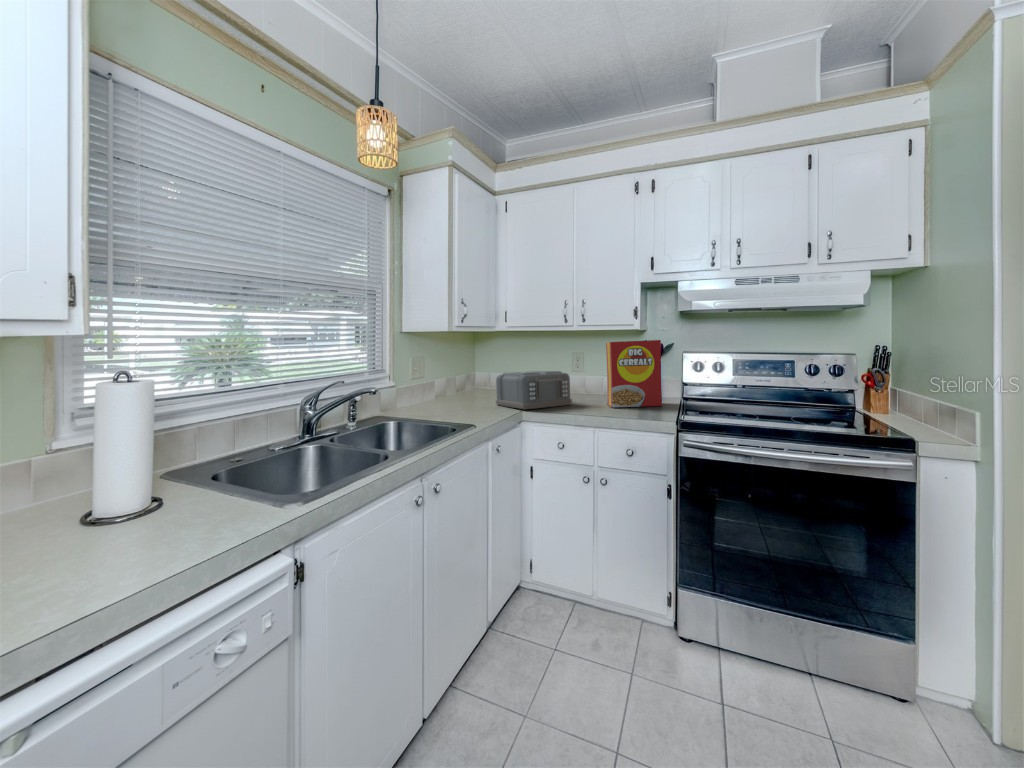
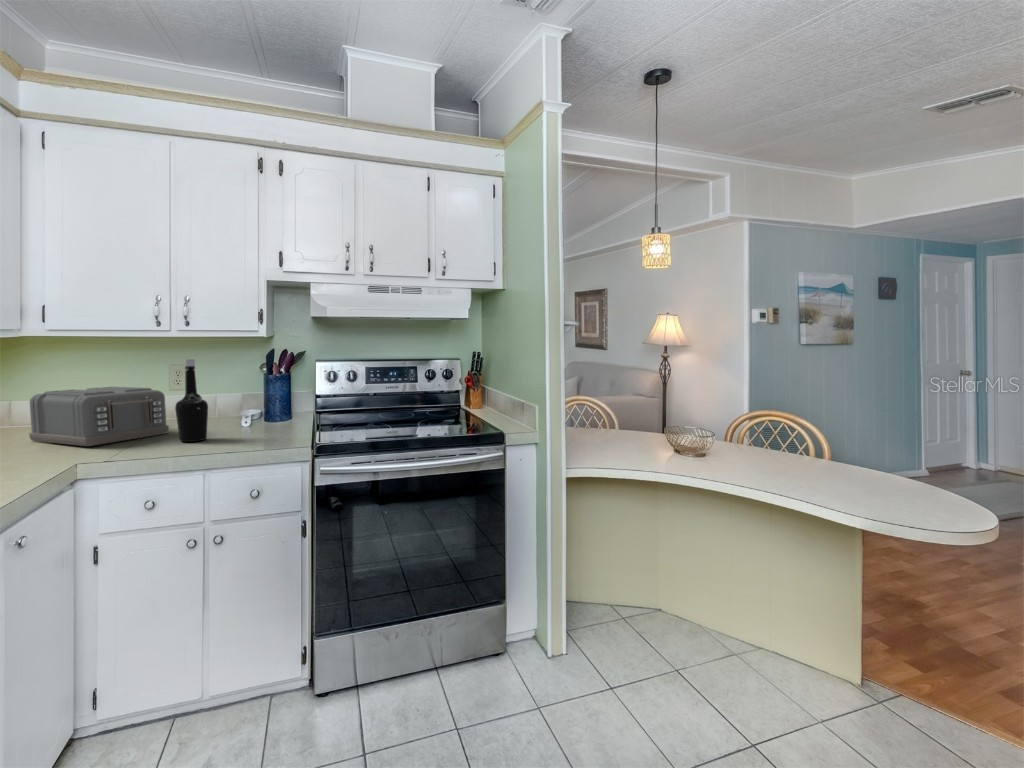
cereal box: present [606,340,662,408] -> none [219,351,293,434]
bottle: none [576,348,597,411] -> present [175,359,208,442]

